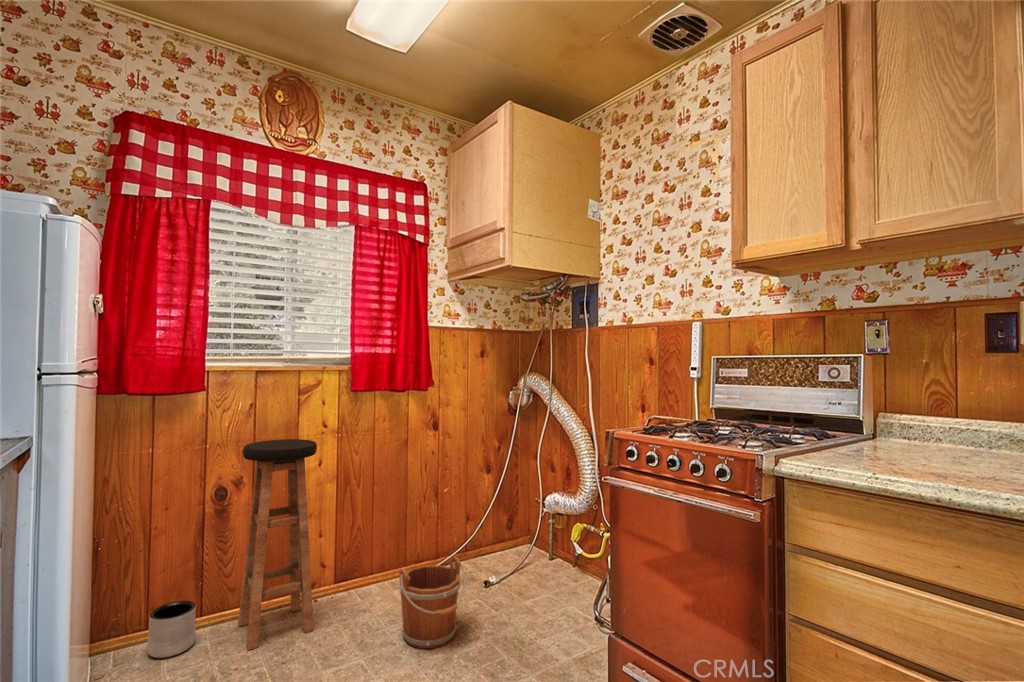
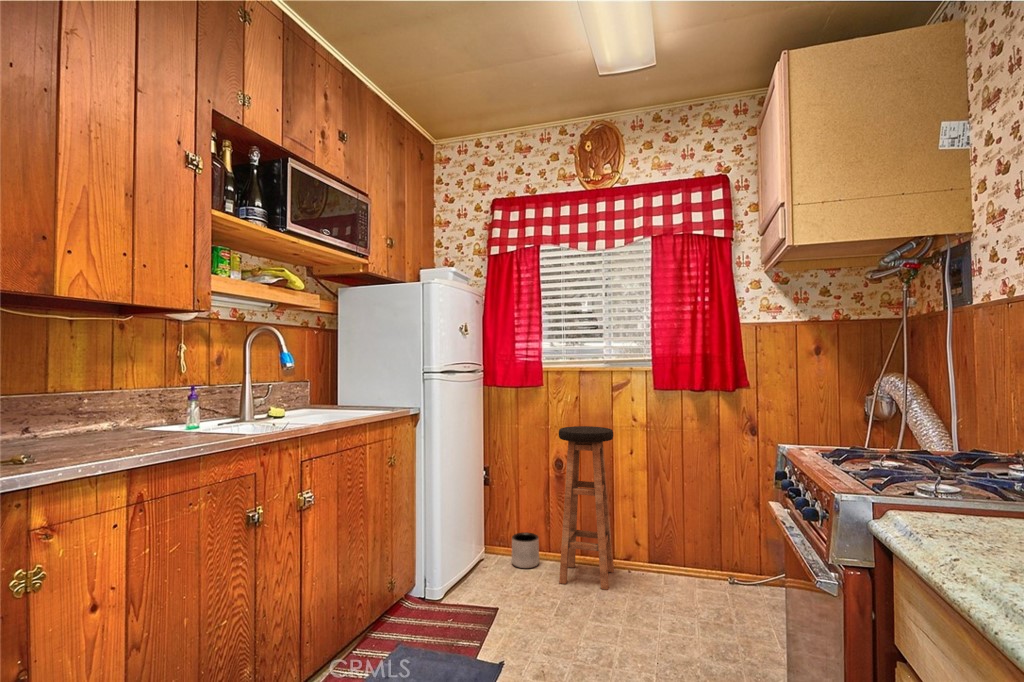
bucket: present [399,557,466,649] -> none [653,558,725,648]

